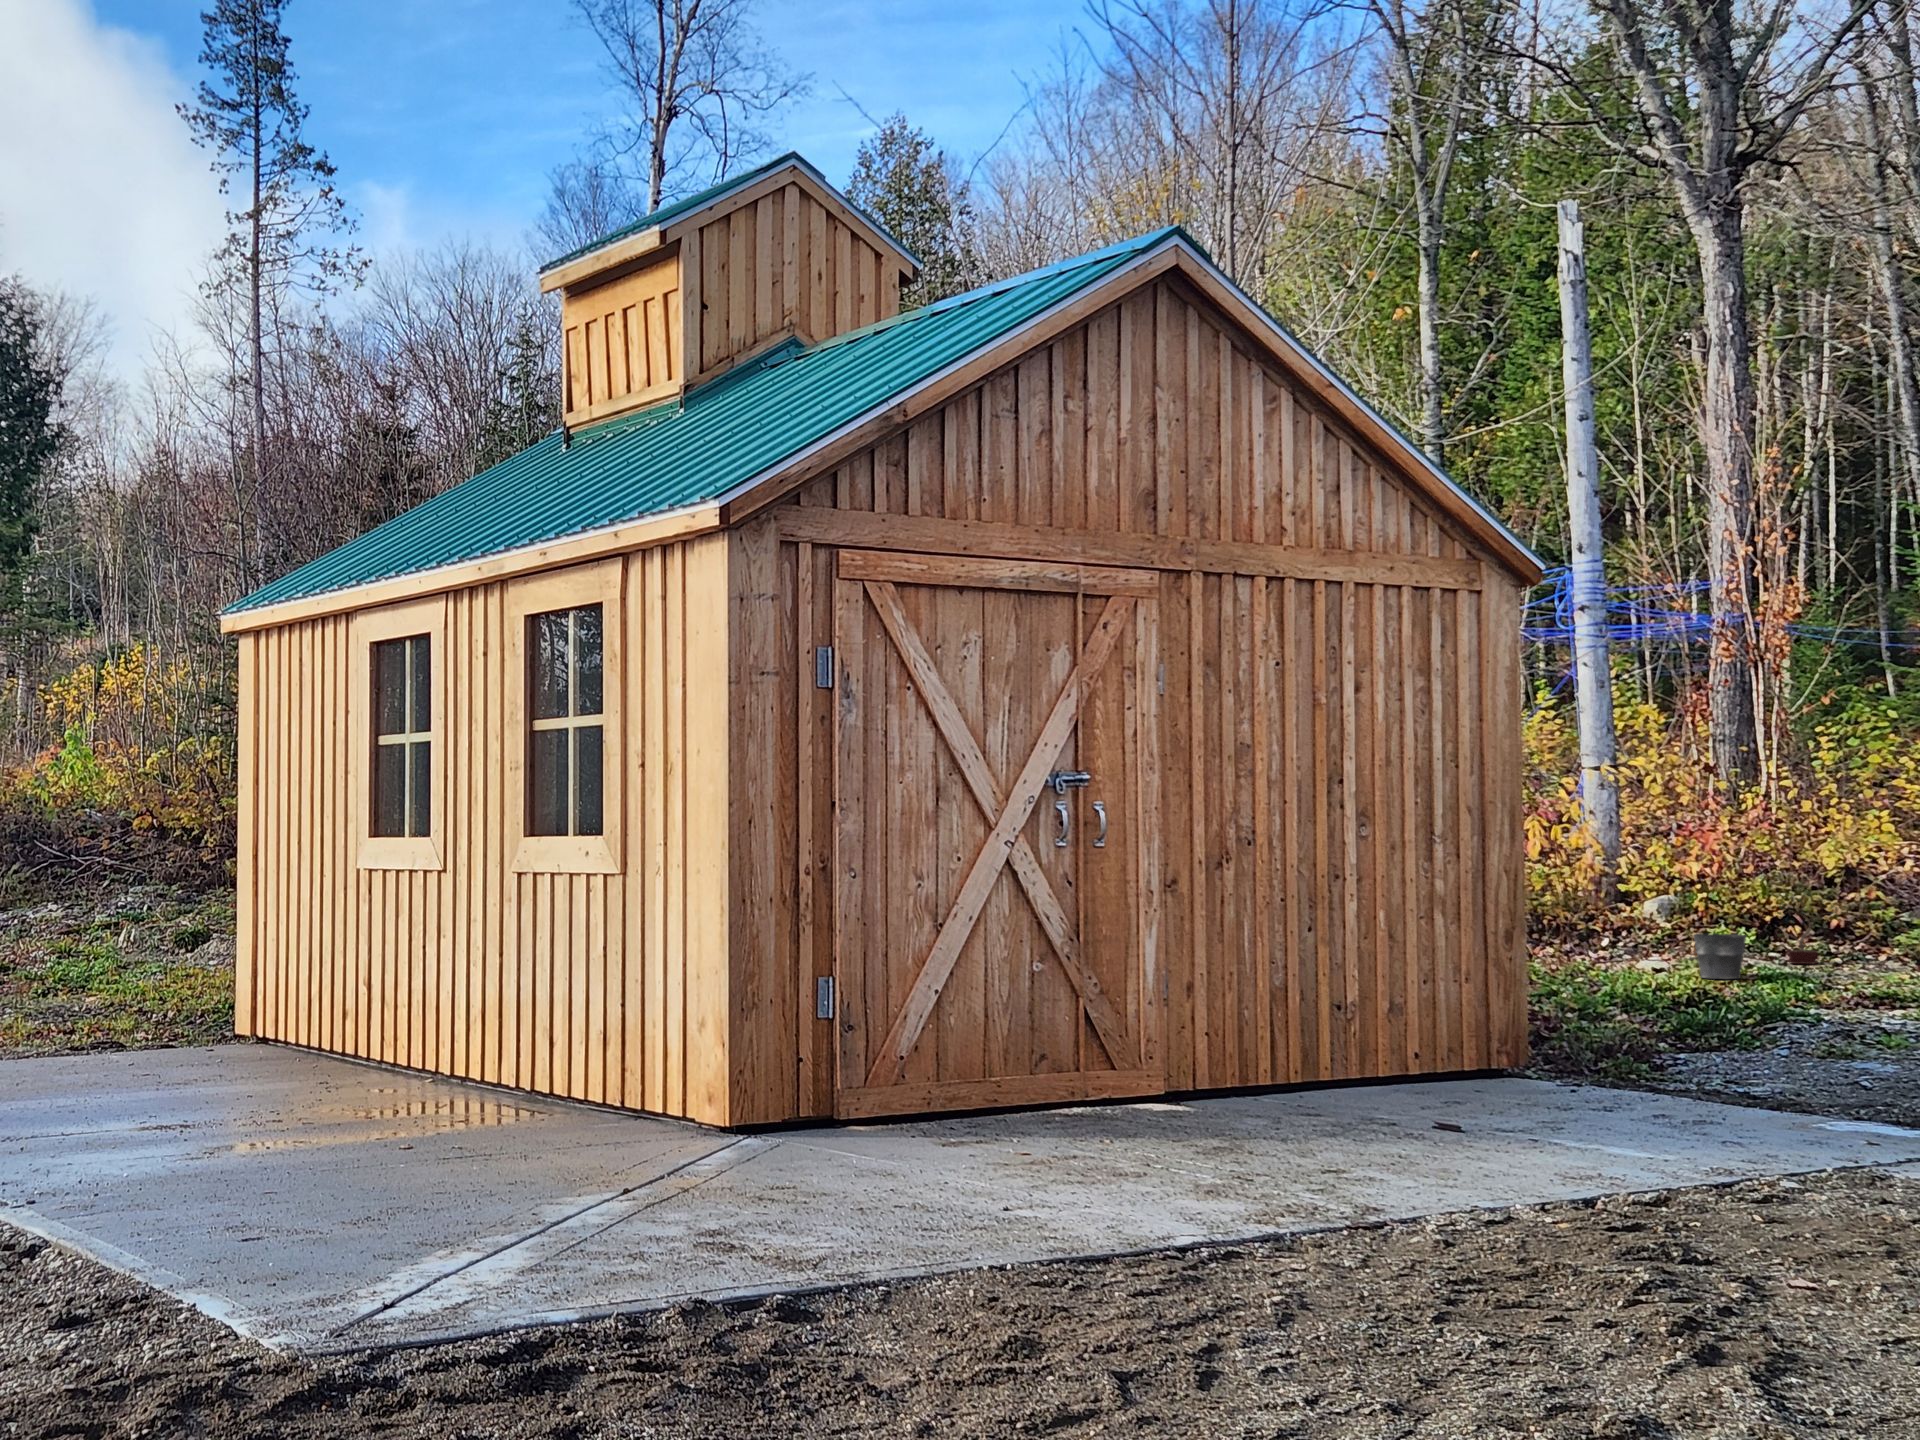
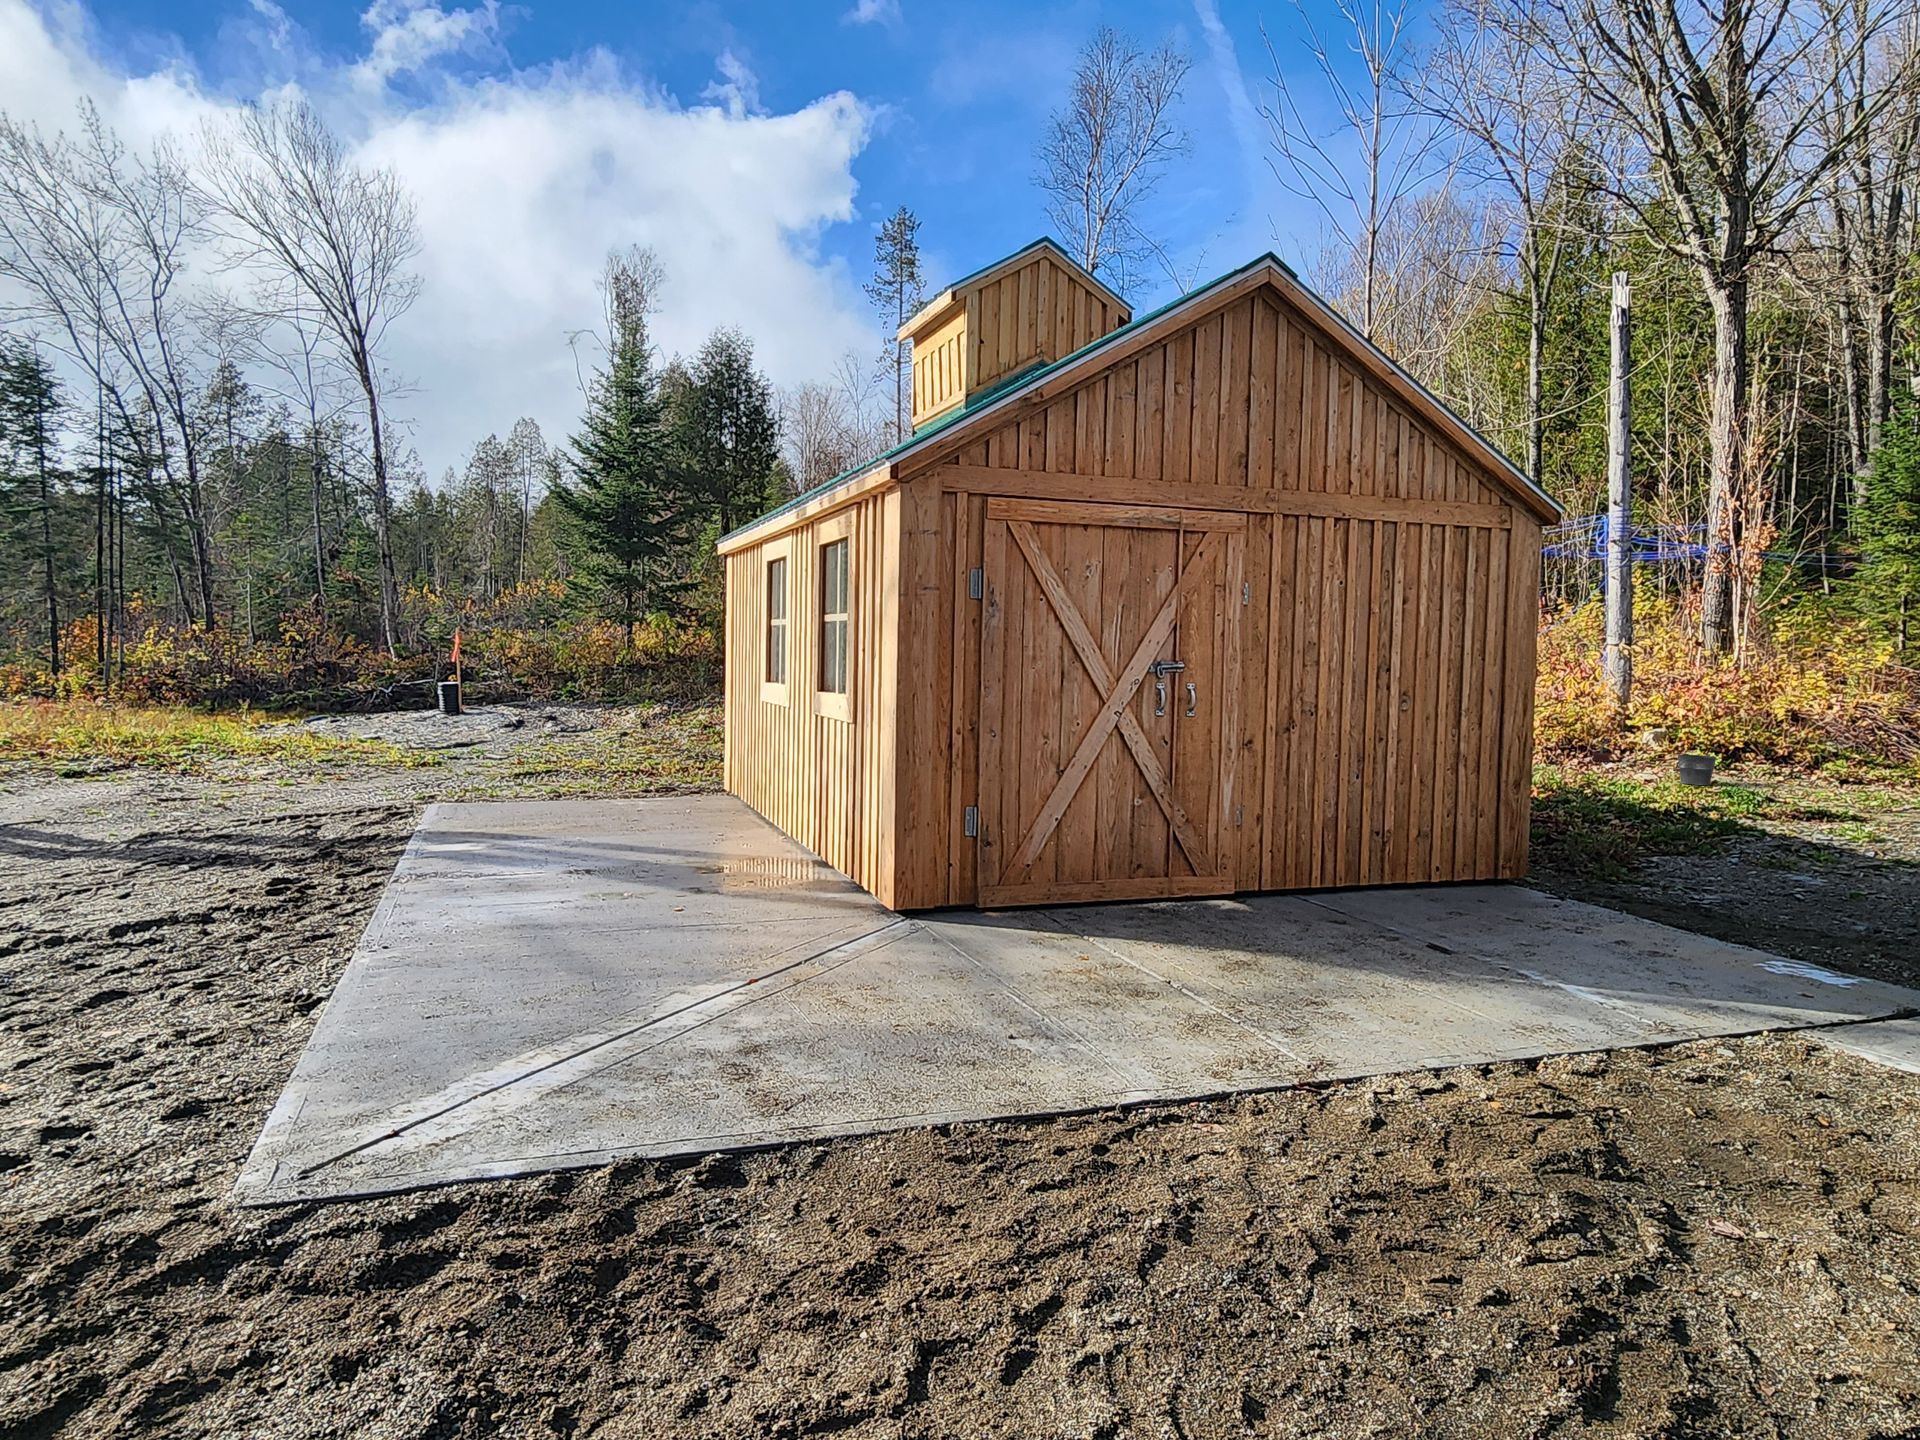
potted plant: present [1778,890,1840,964] -> present [1588,719,1623,762]

